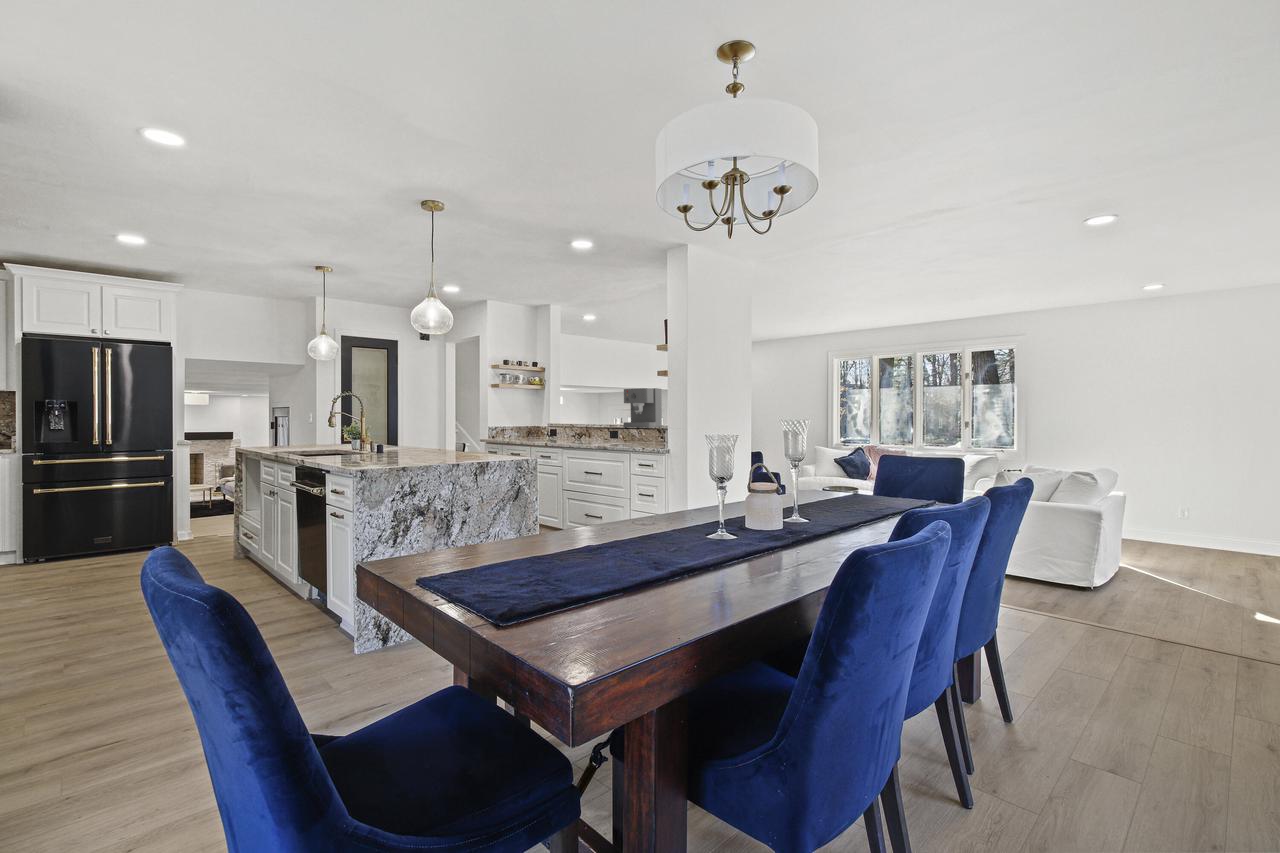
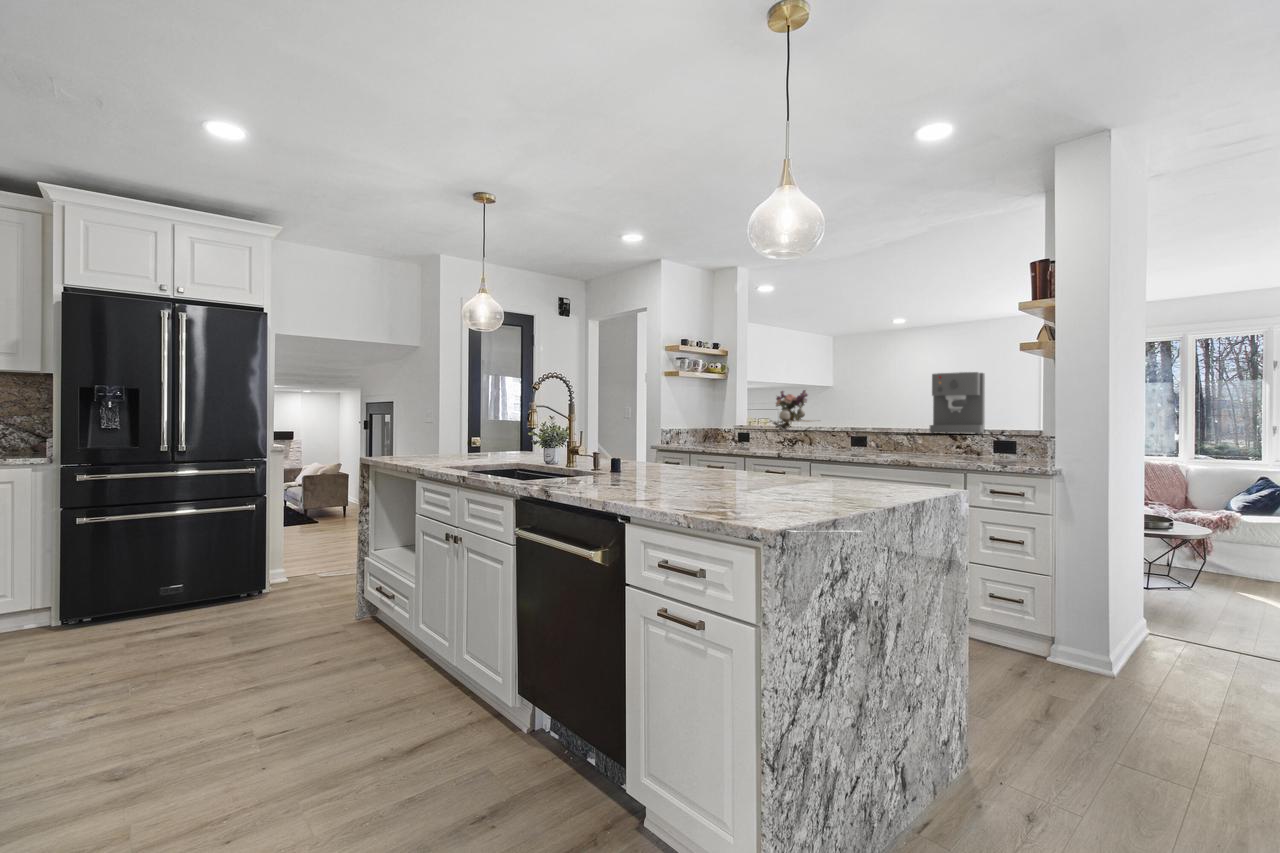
flower arrangement: none [545,397,583,427] -> present [770,390,812,430]

